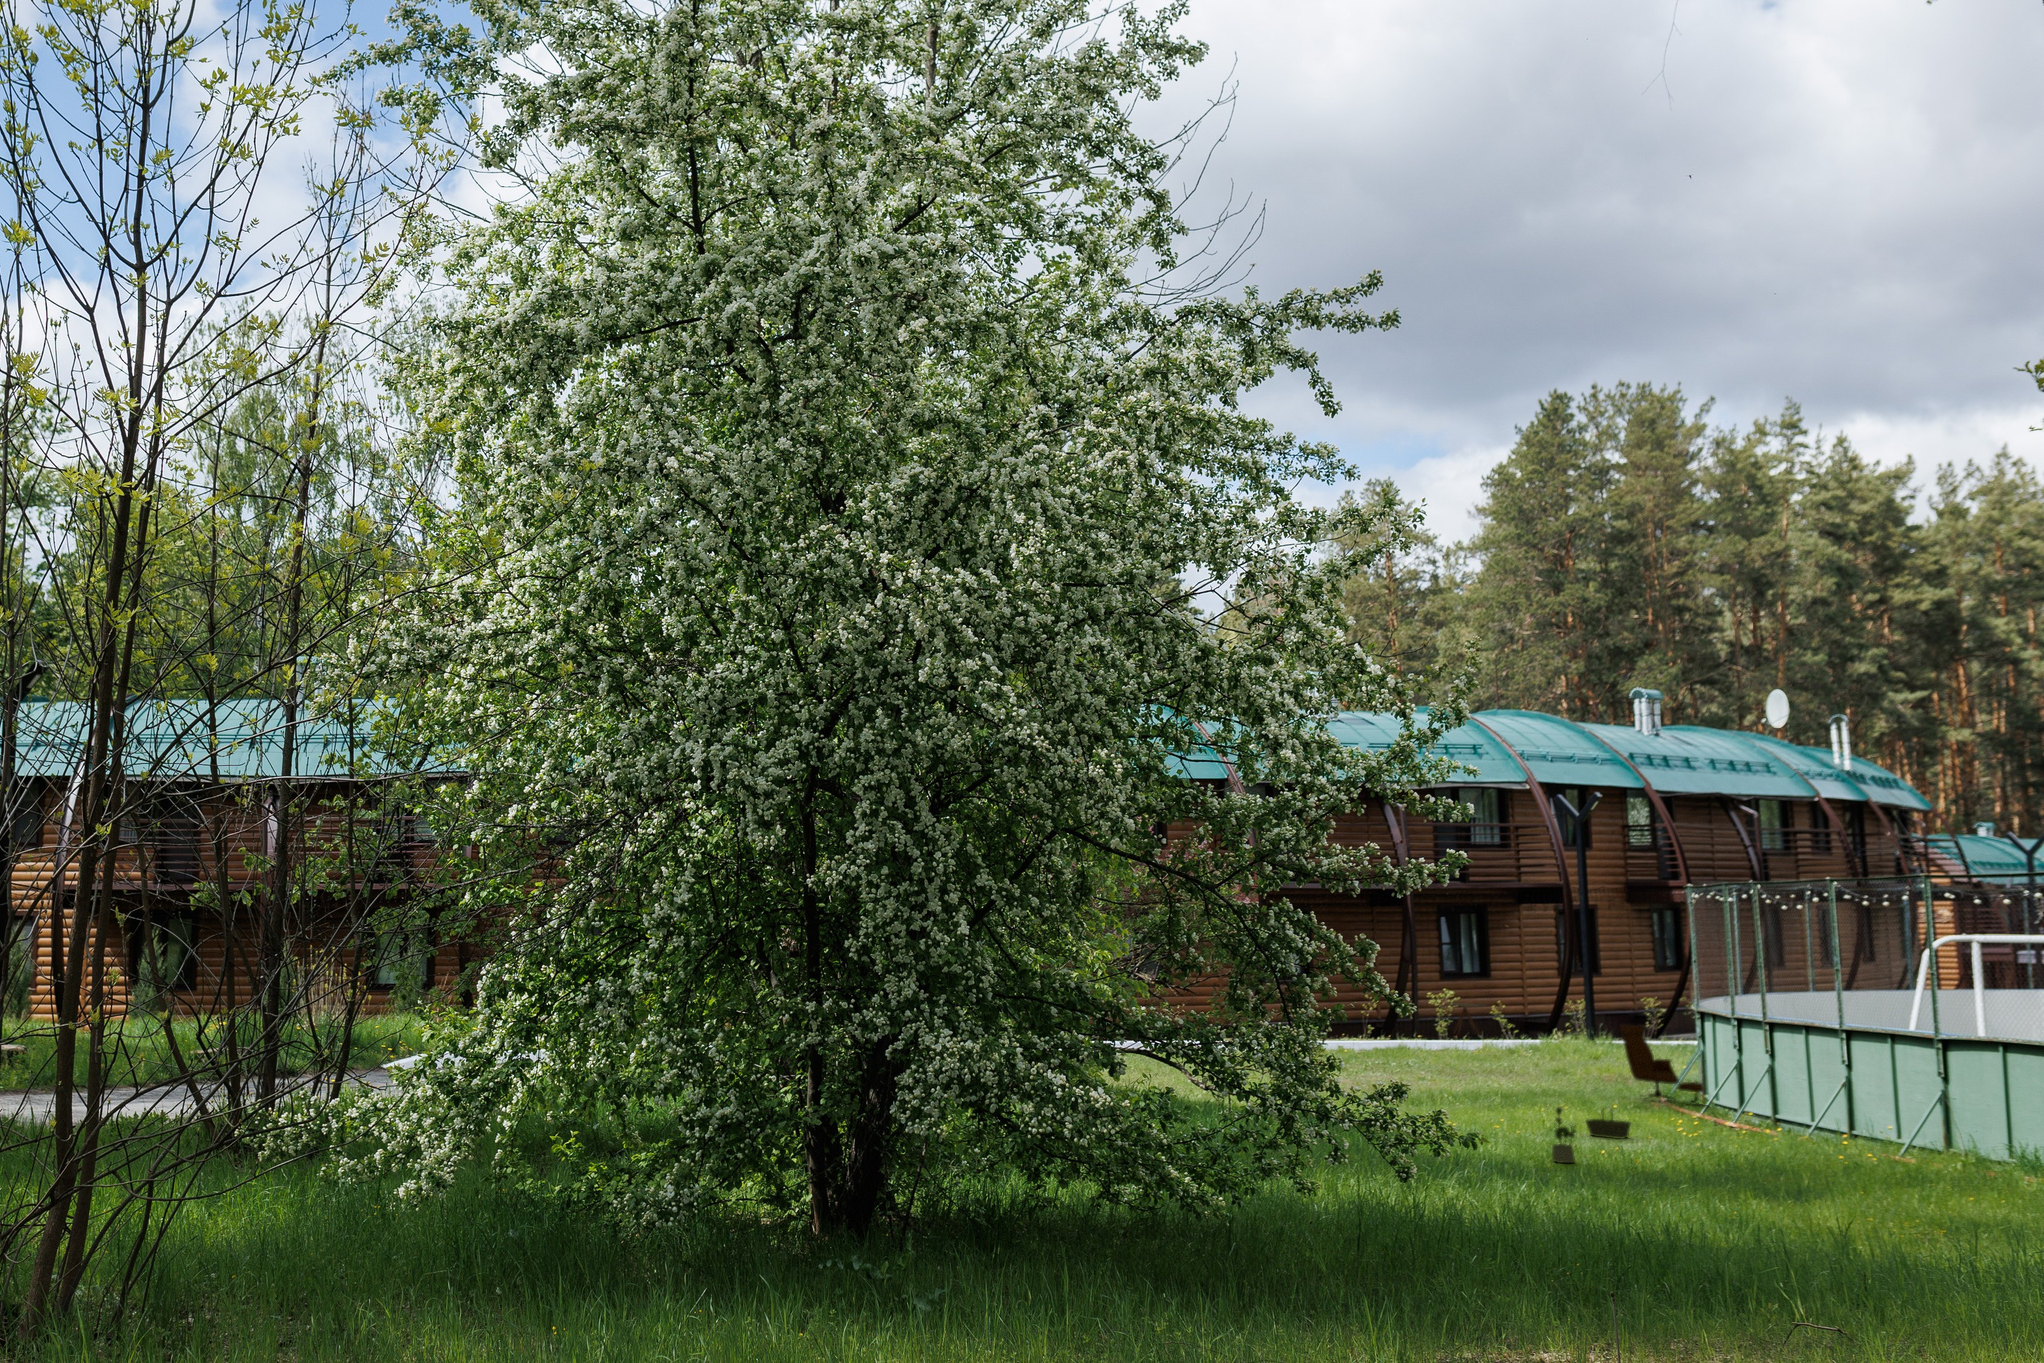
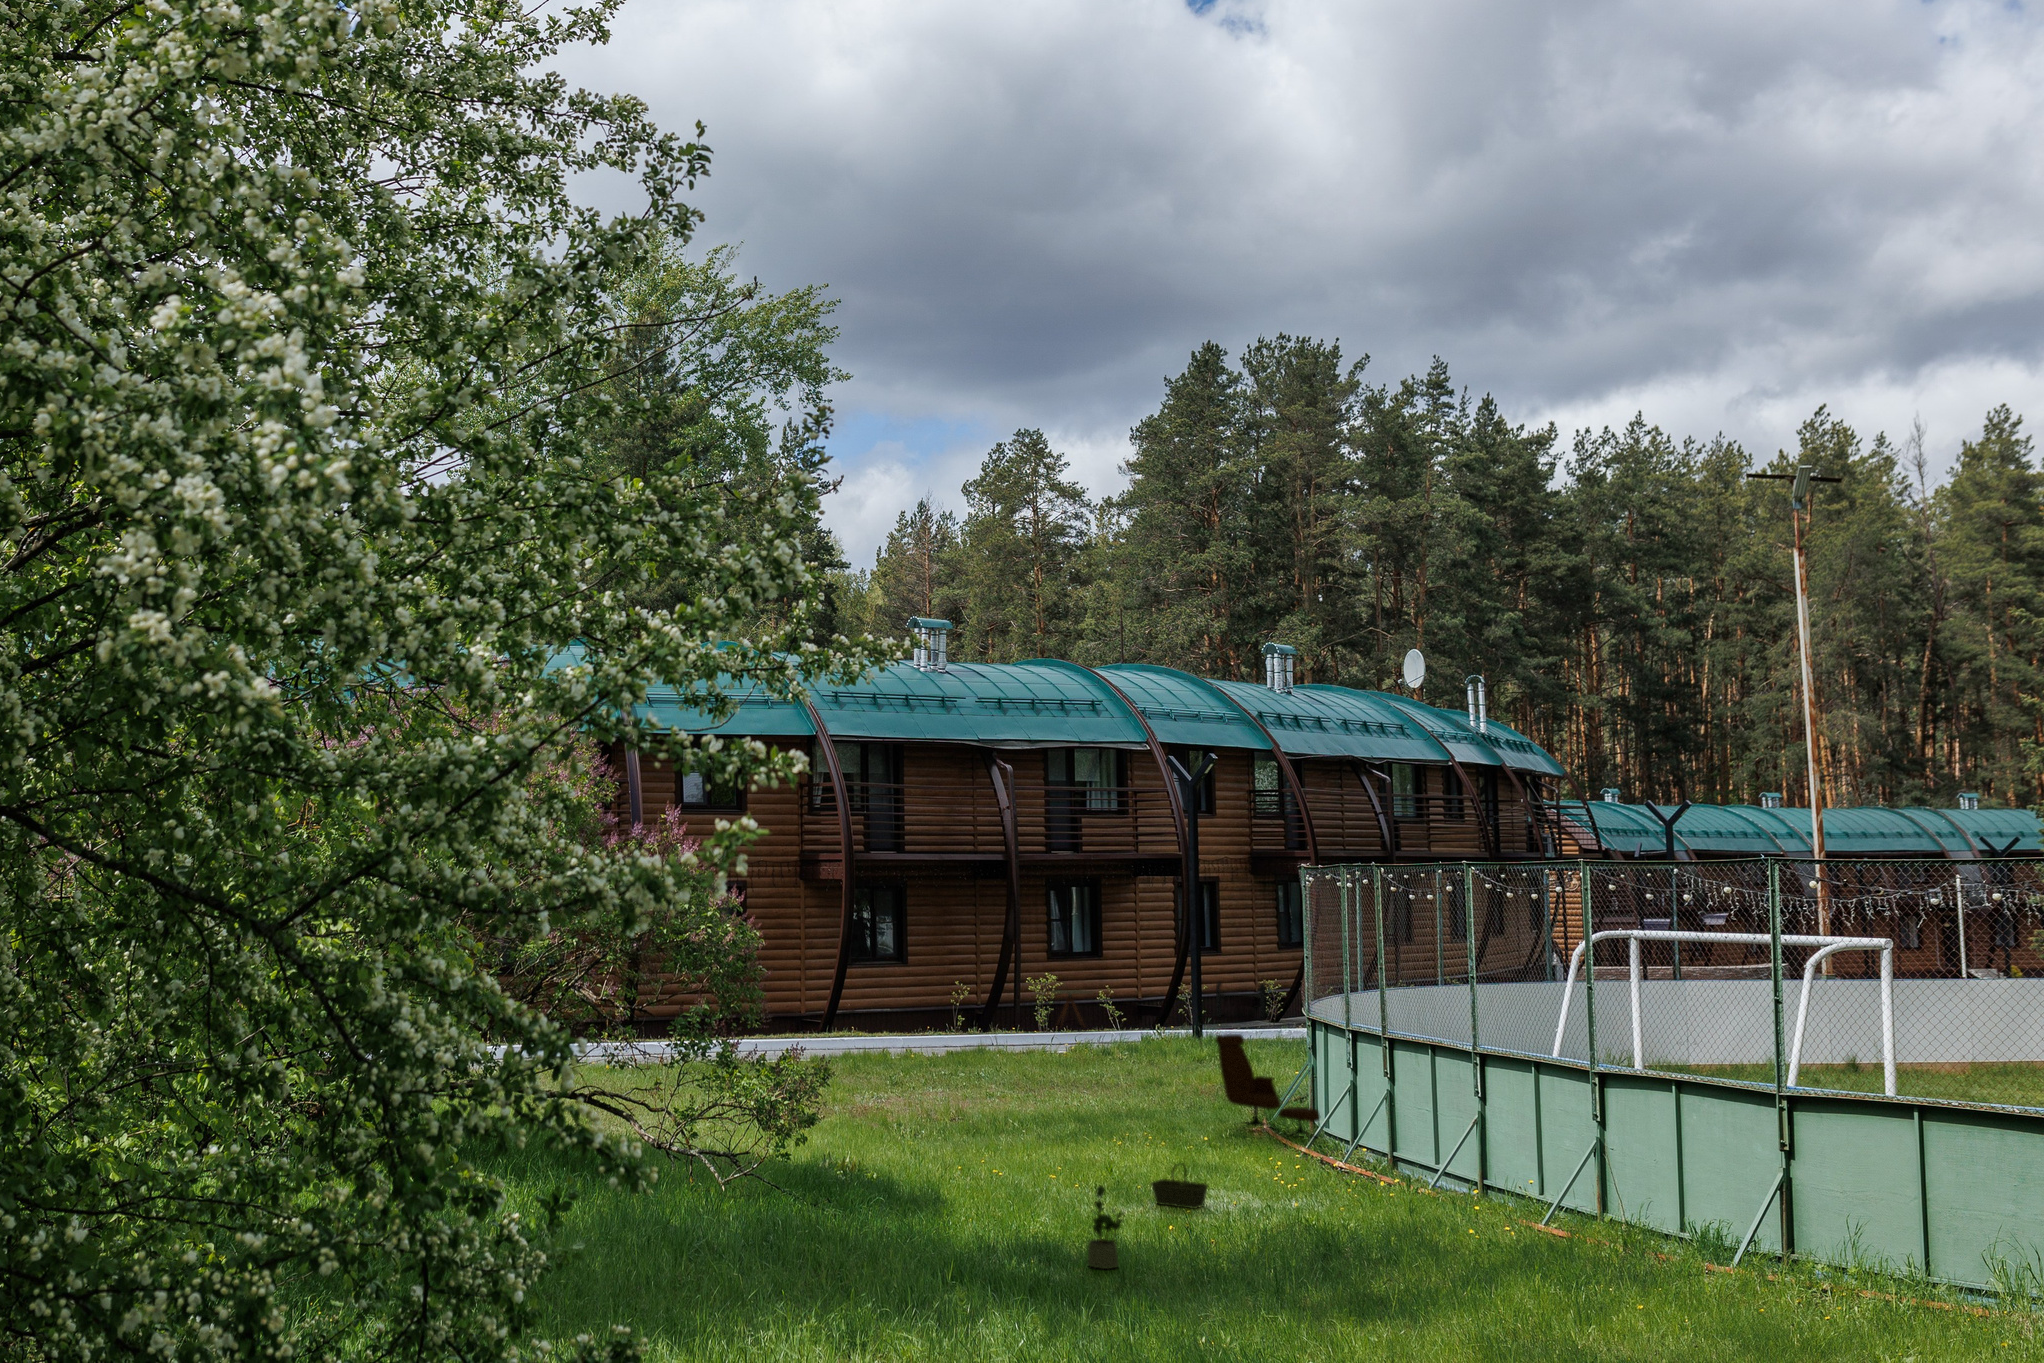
bench: none [1599,999,1650,1033] -> present [1216,982,1268,1018]

